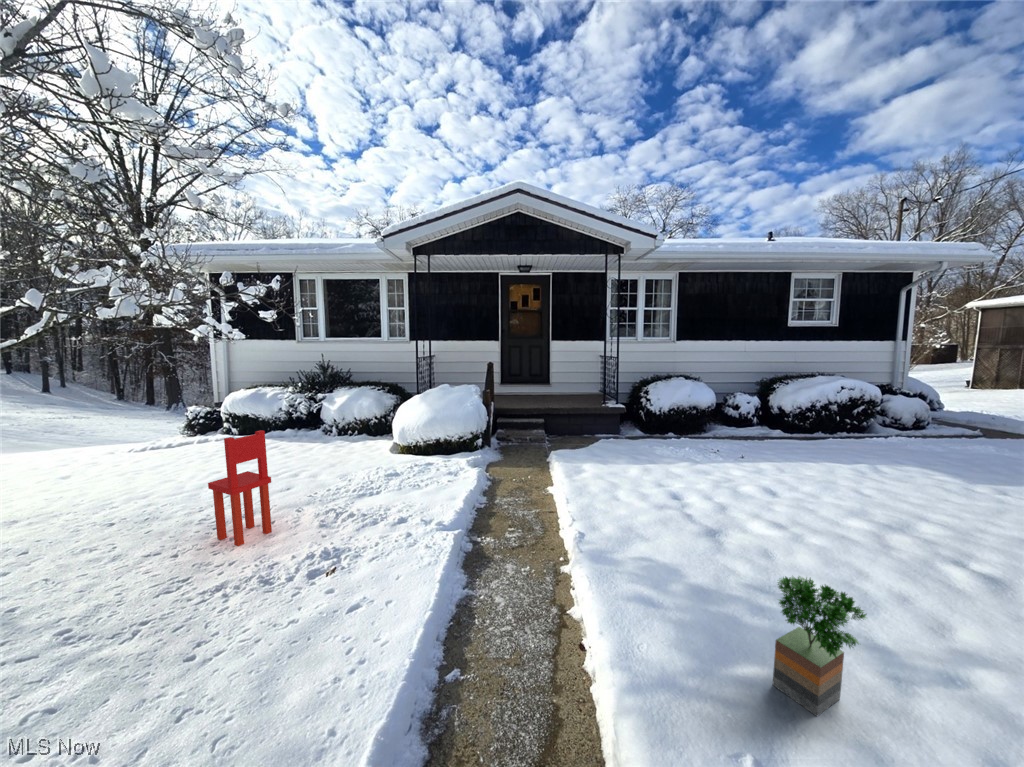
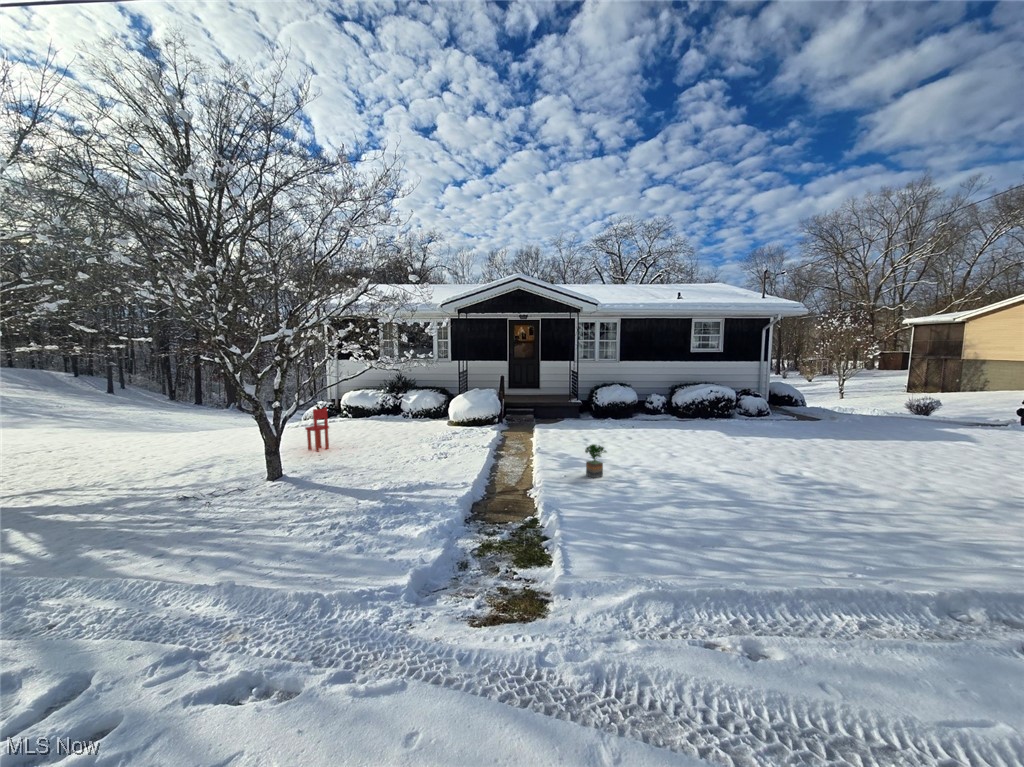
chair: present [208,430,272,546] -> present [305,407,329,452]

